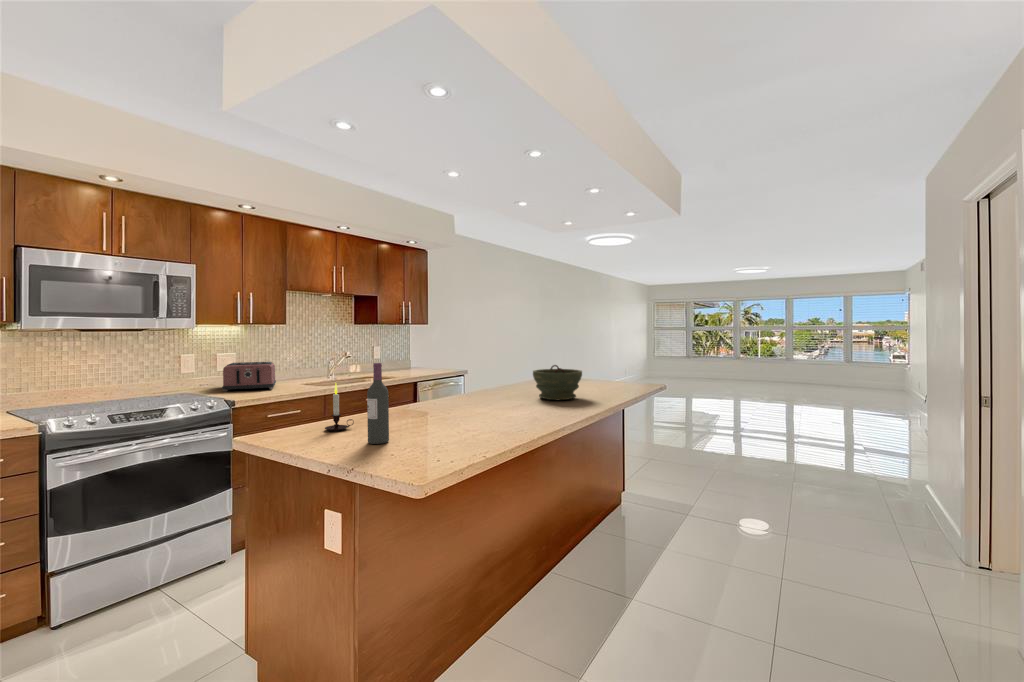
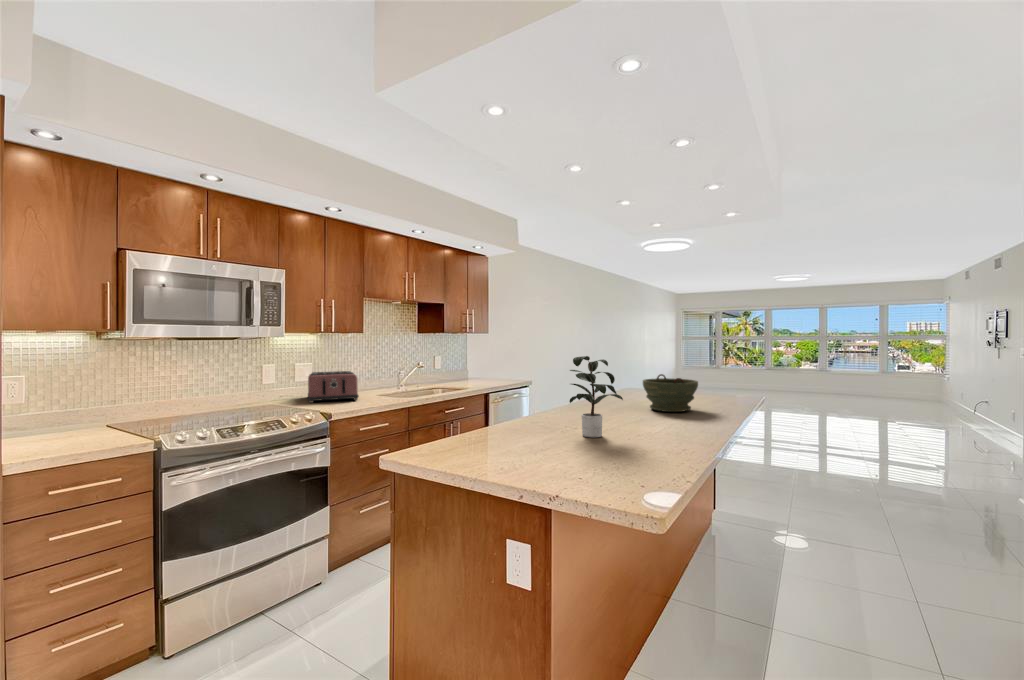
potted plant: none [423,346,490,422] -> present [569,356,623,438]
wine bottle: present [367,363,389,444] -> none [533,374,556,463]
candle: present [325,383,354,431] -> none [468,395,496,447]

